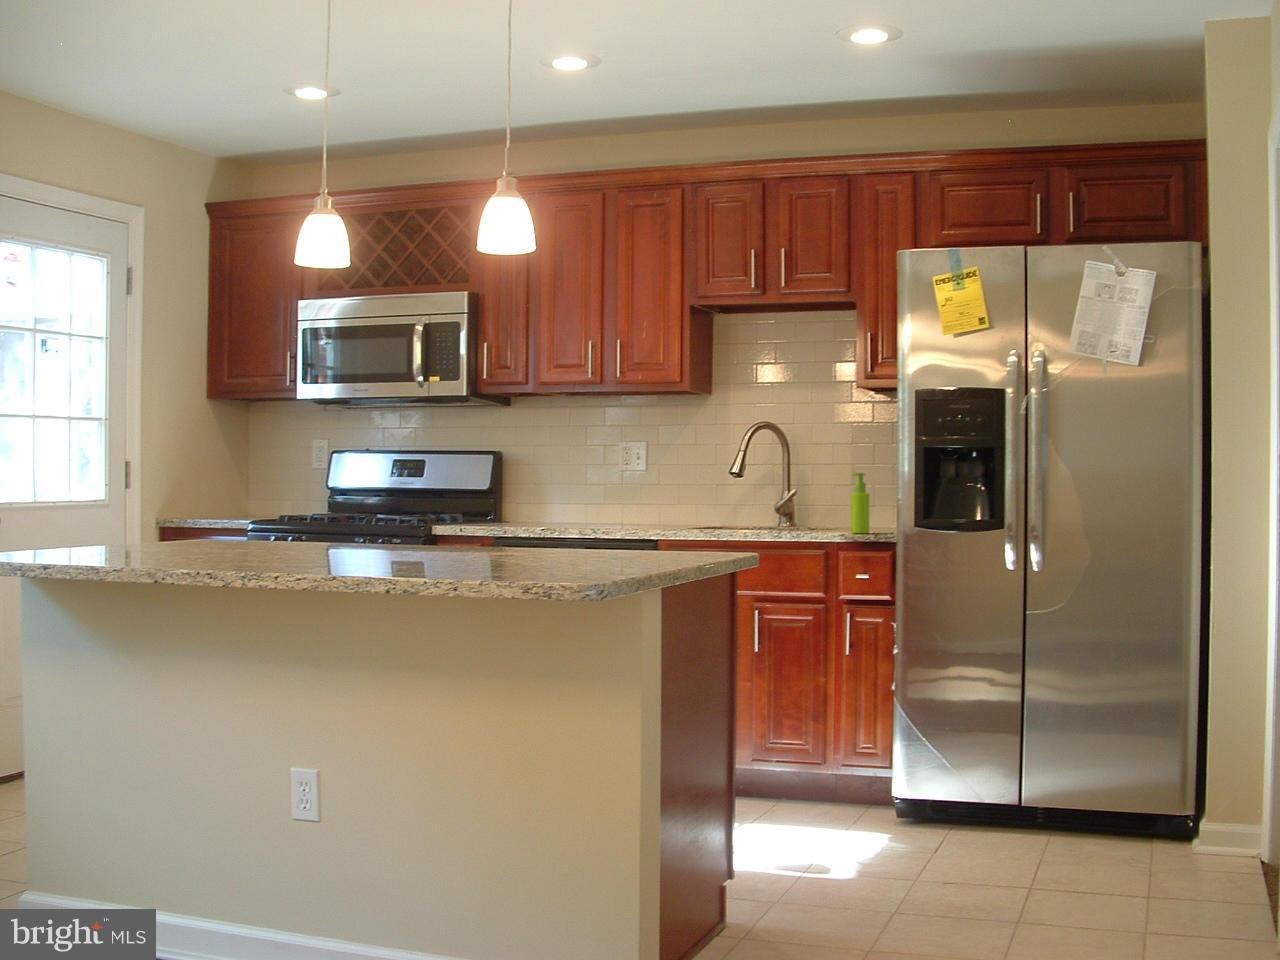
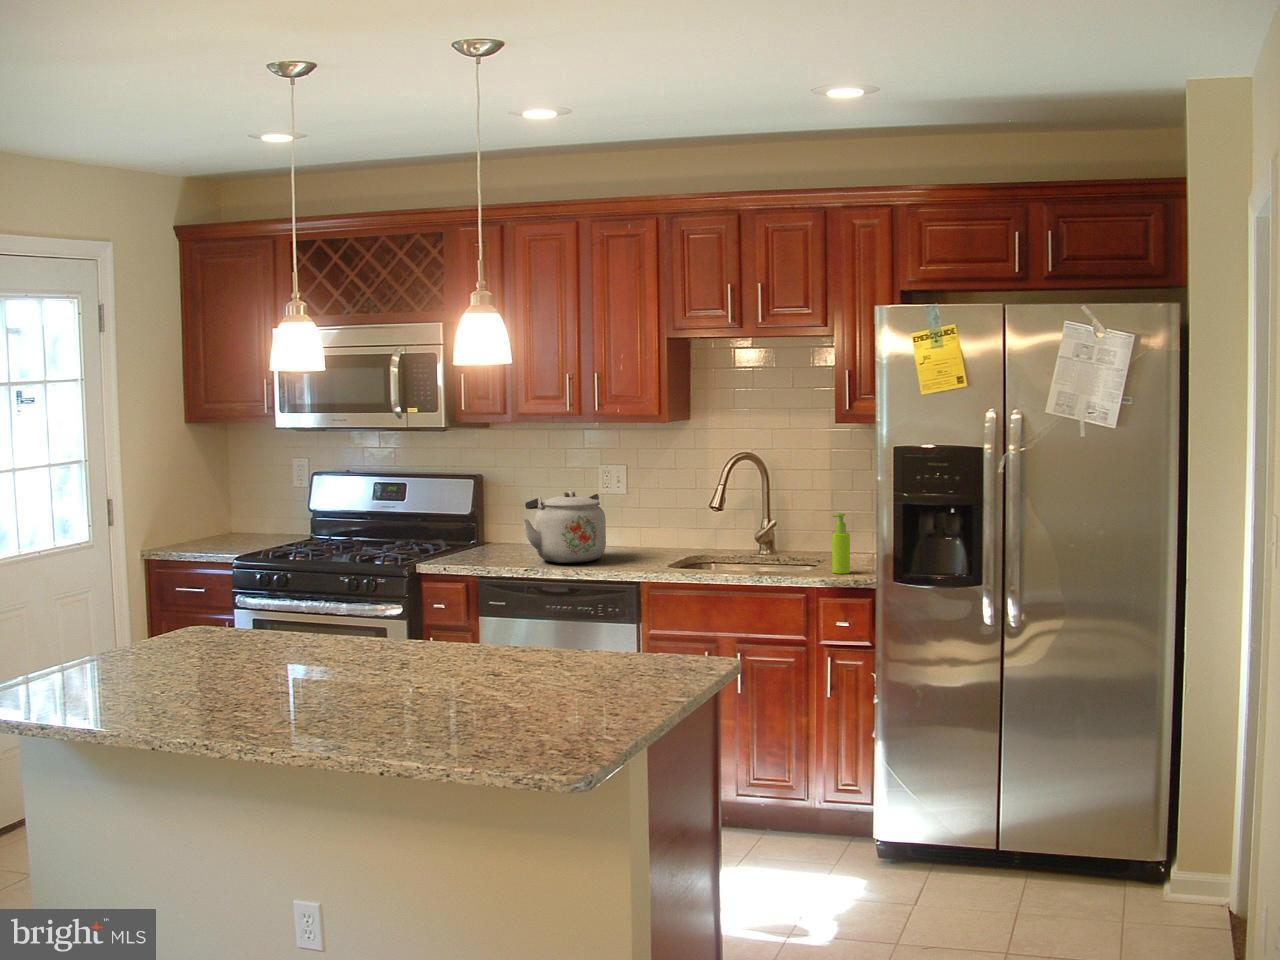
kettle: none [540,456,623,526] -> present [522,491,606,563]

